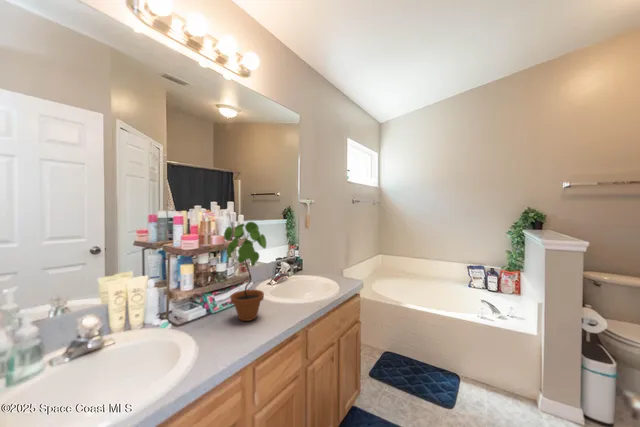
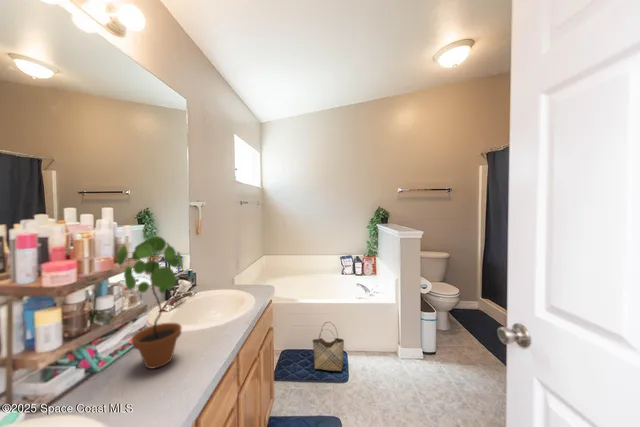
woven basket: none [415,334,453,394] -> present [313,330,344,371]

